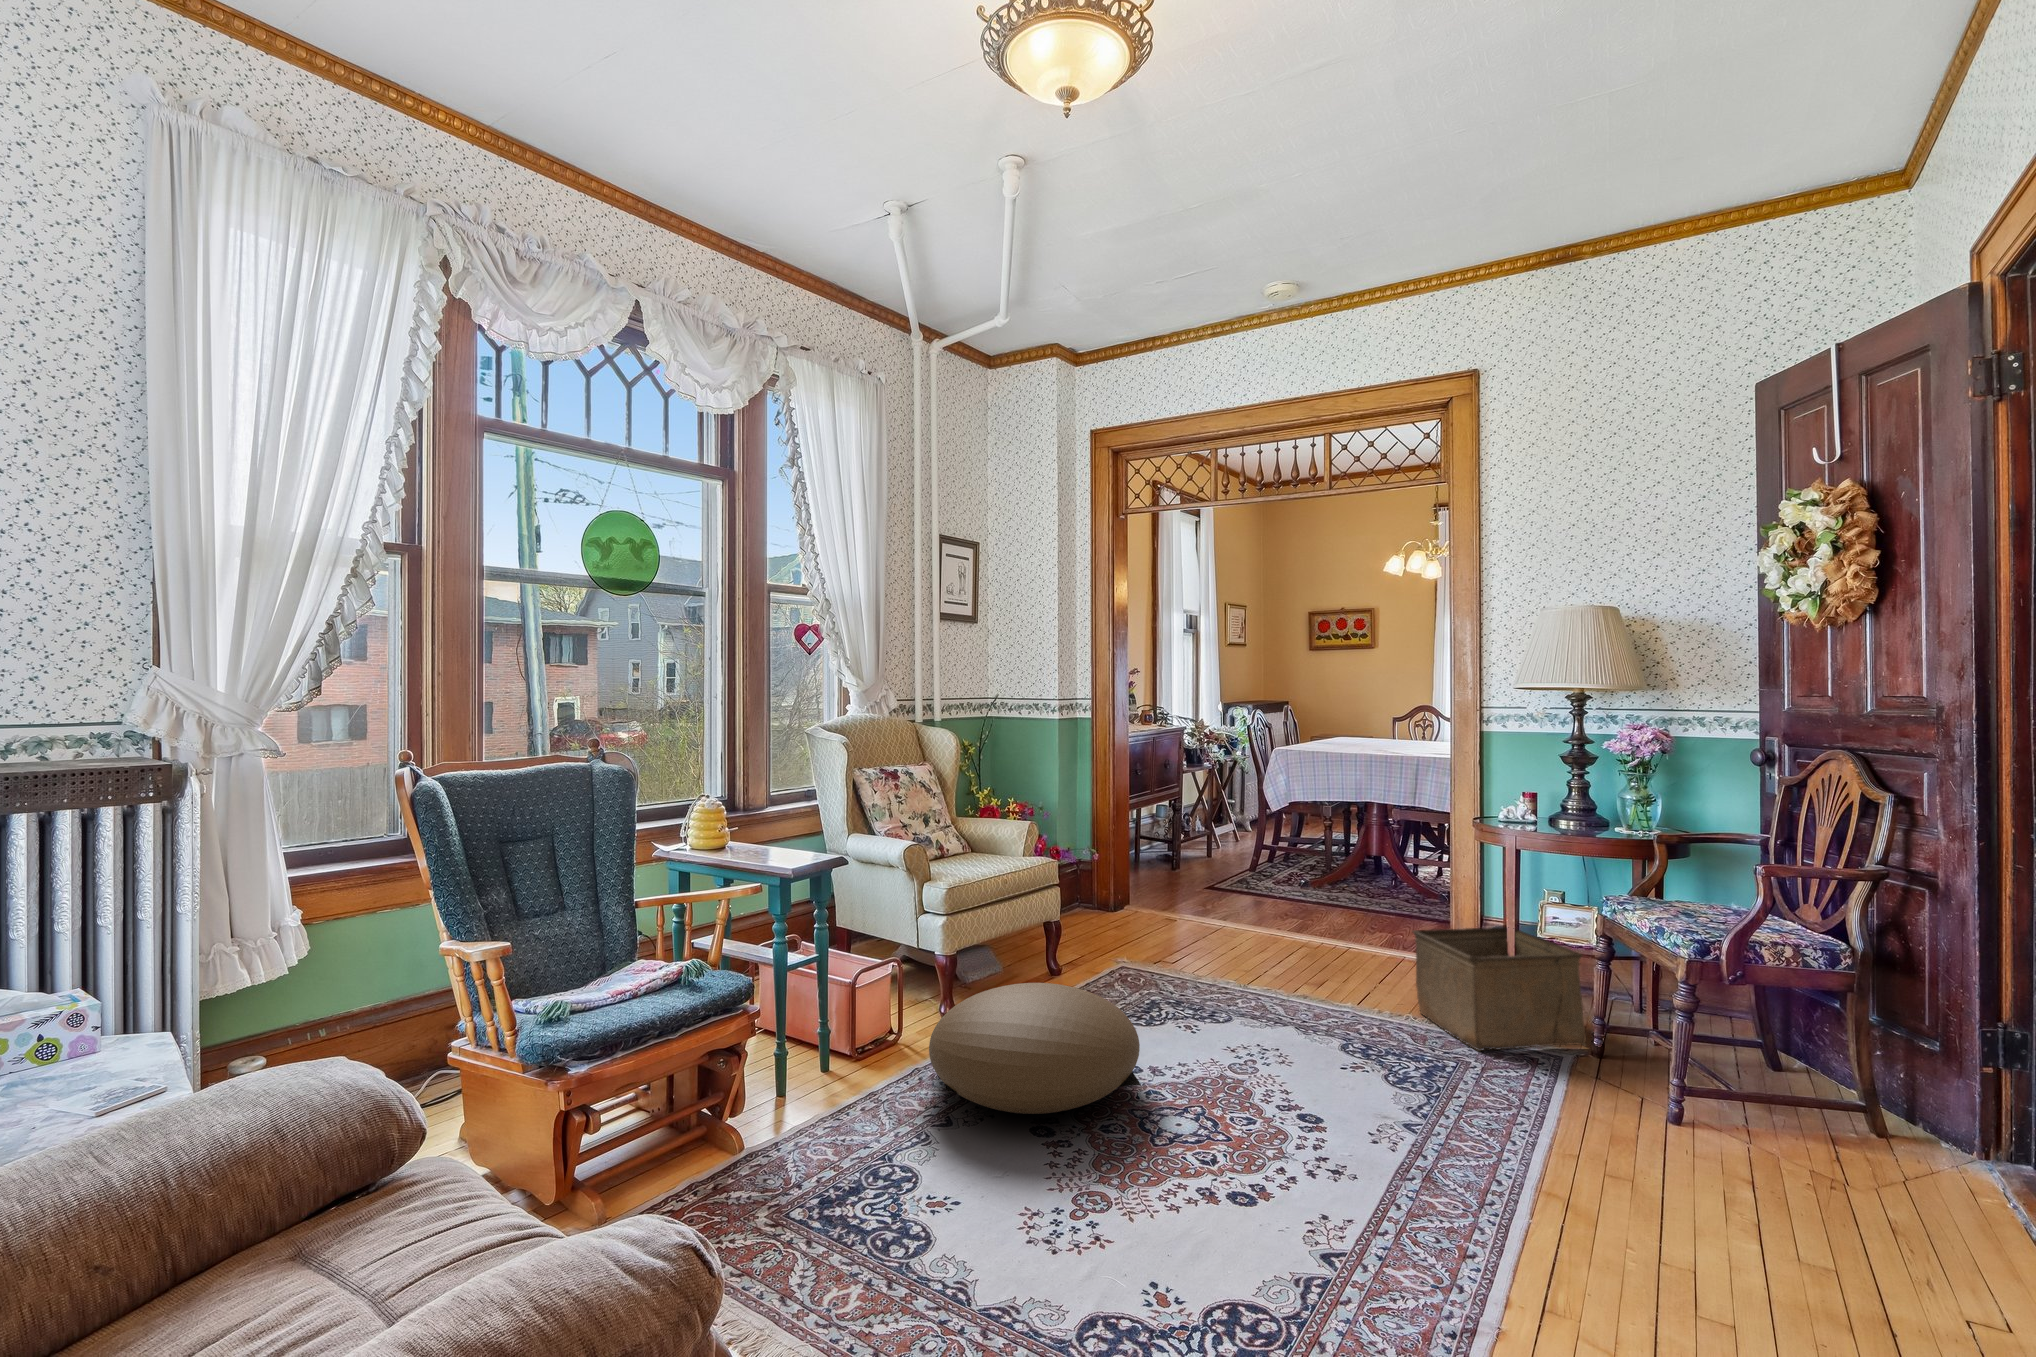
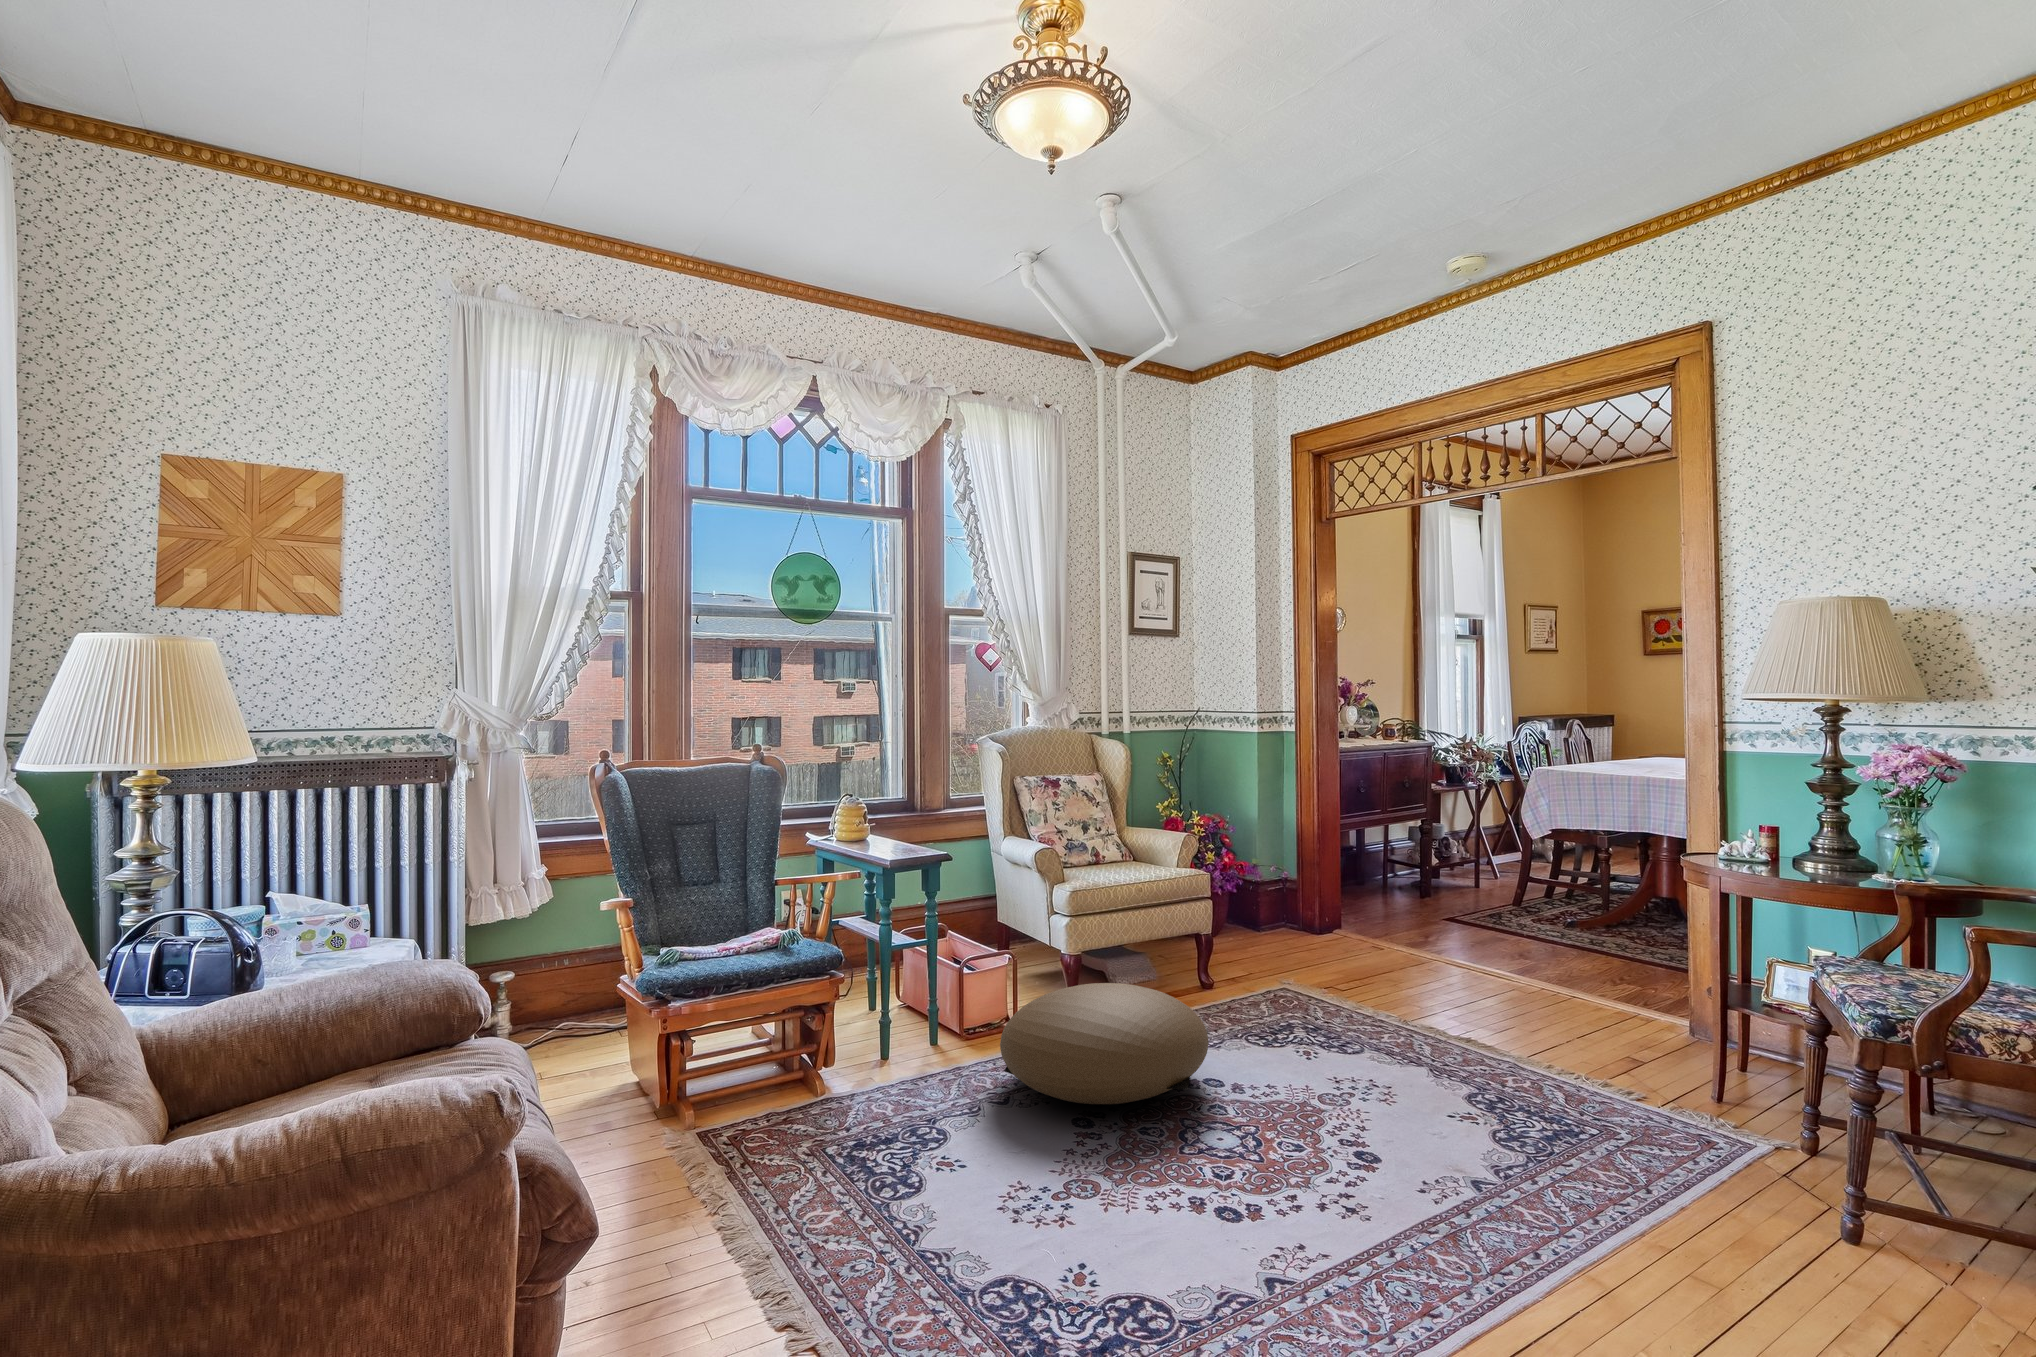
storage bin: present [1412,927,1586,1051] -> none [1584,968,1788,1121]

